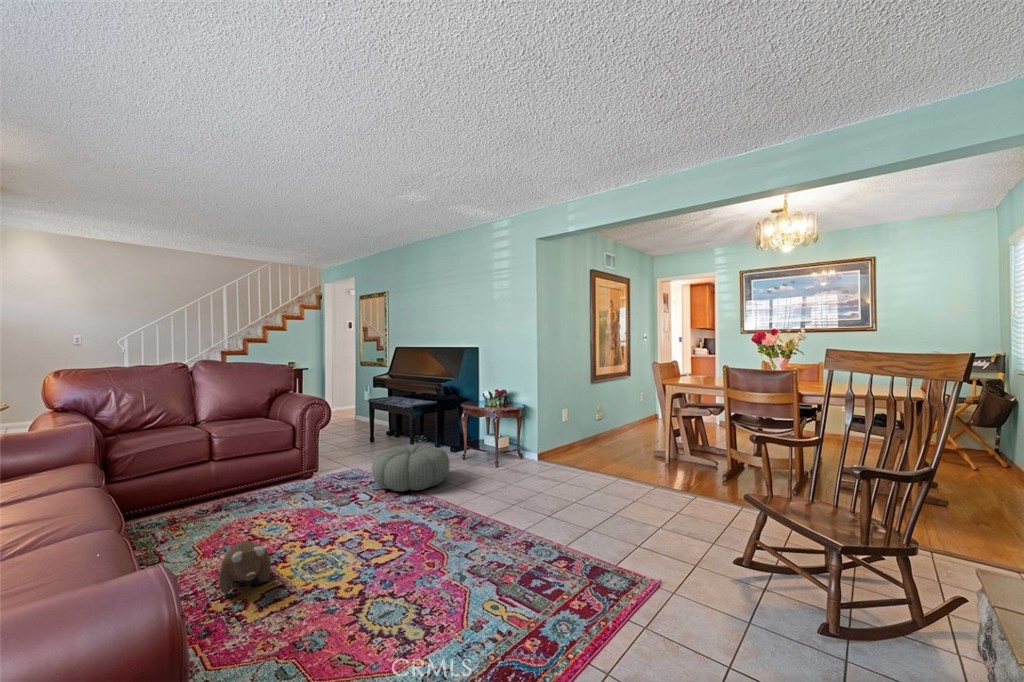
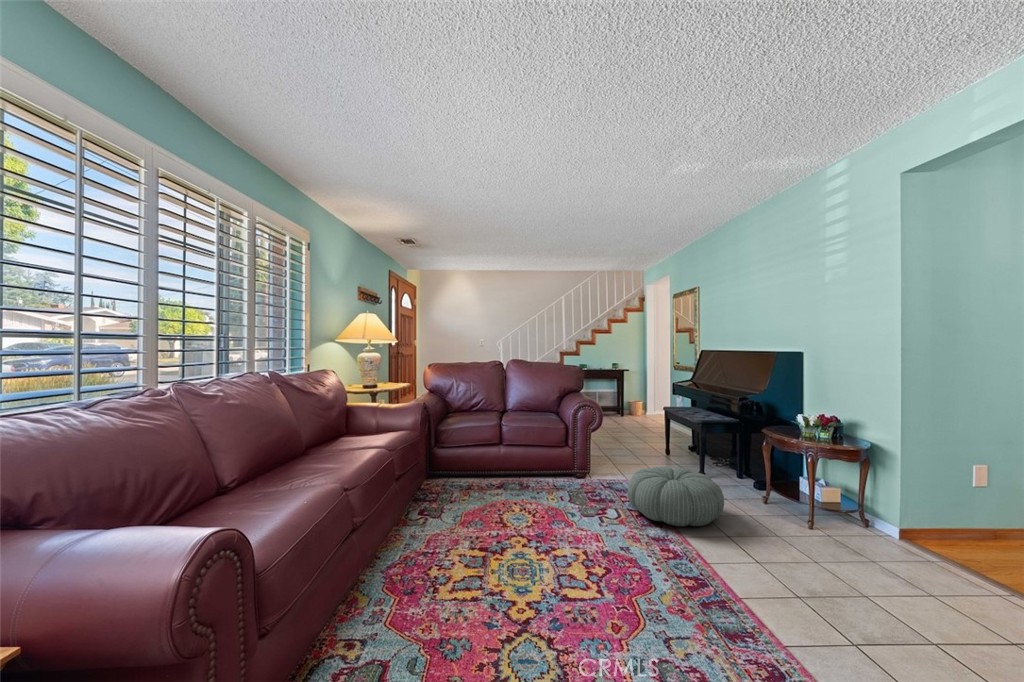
plush toy: present [219,541,271,594] -> none [439,522,478,566]

